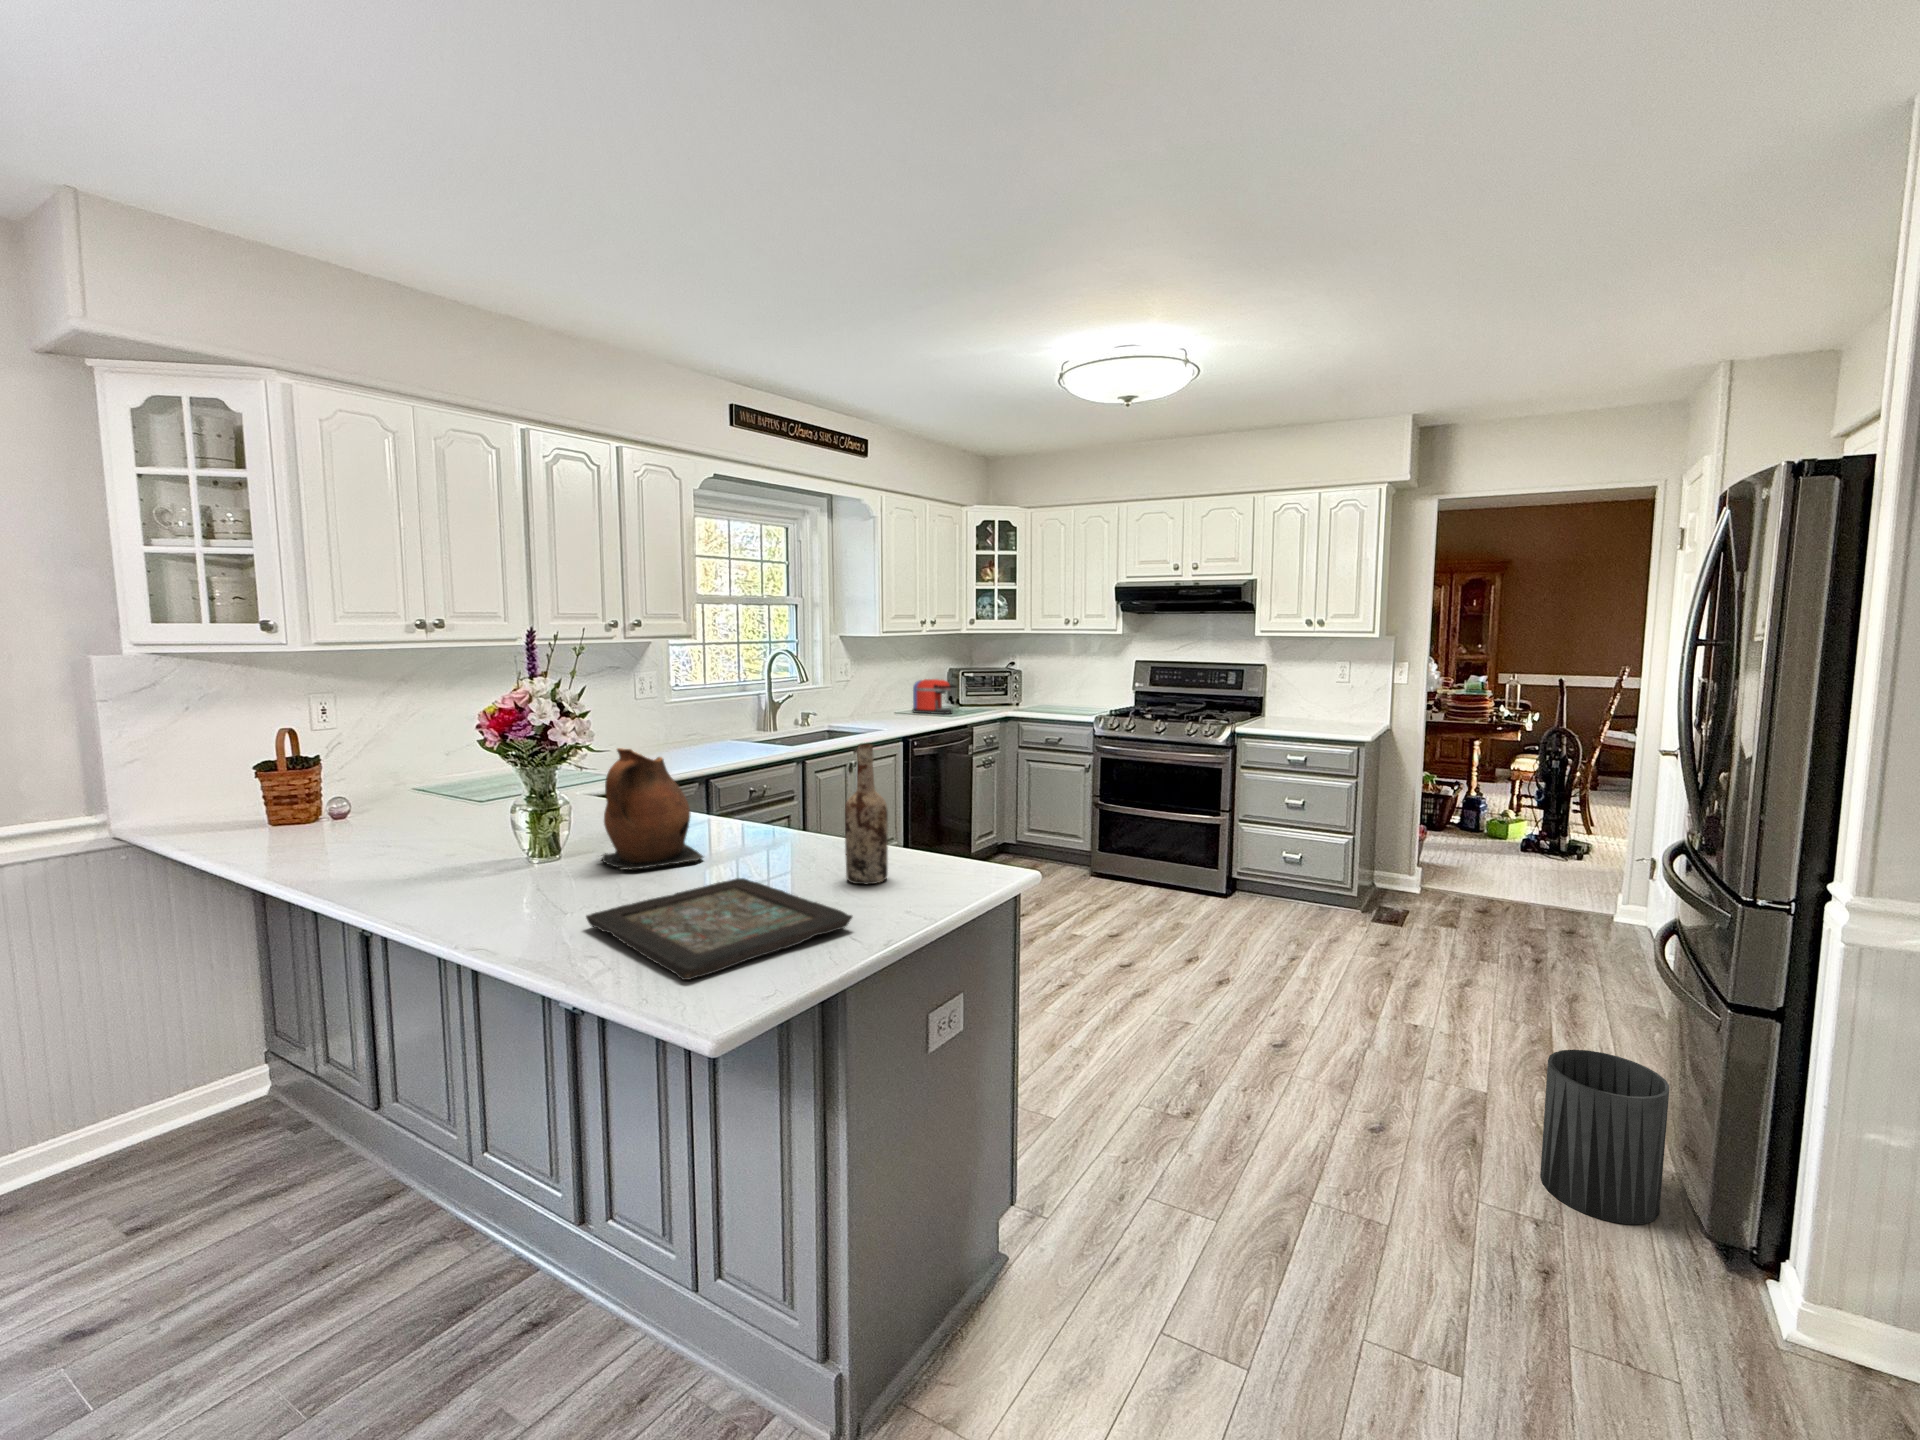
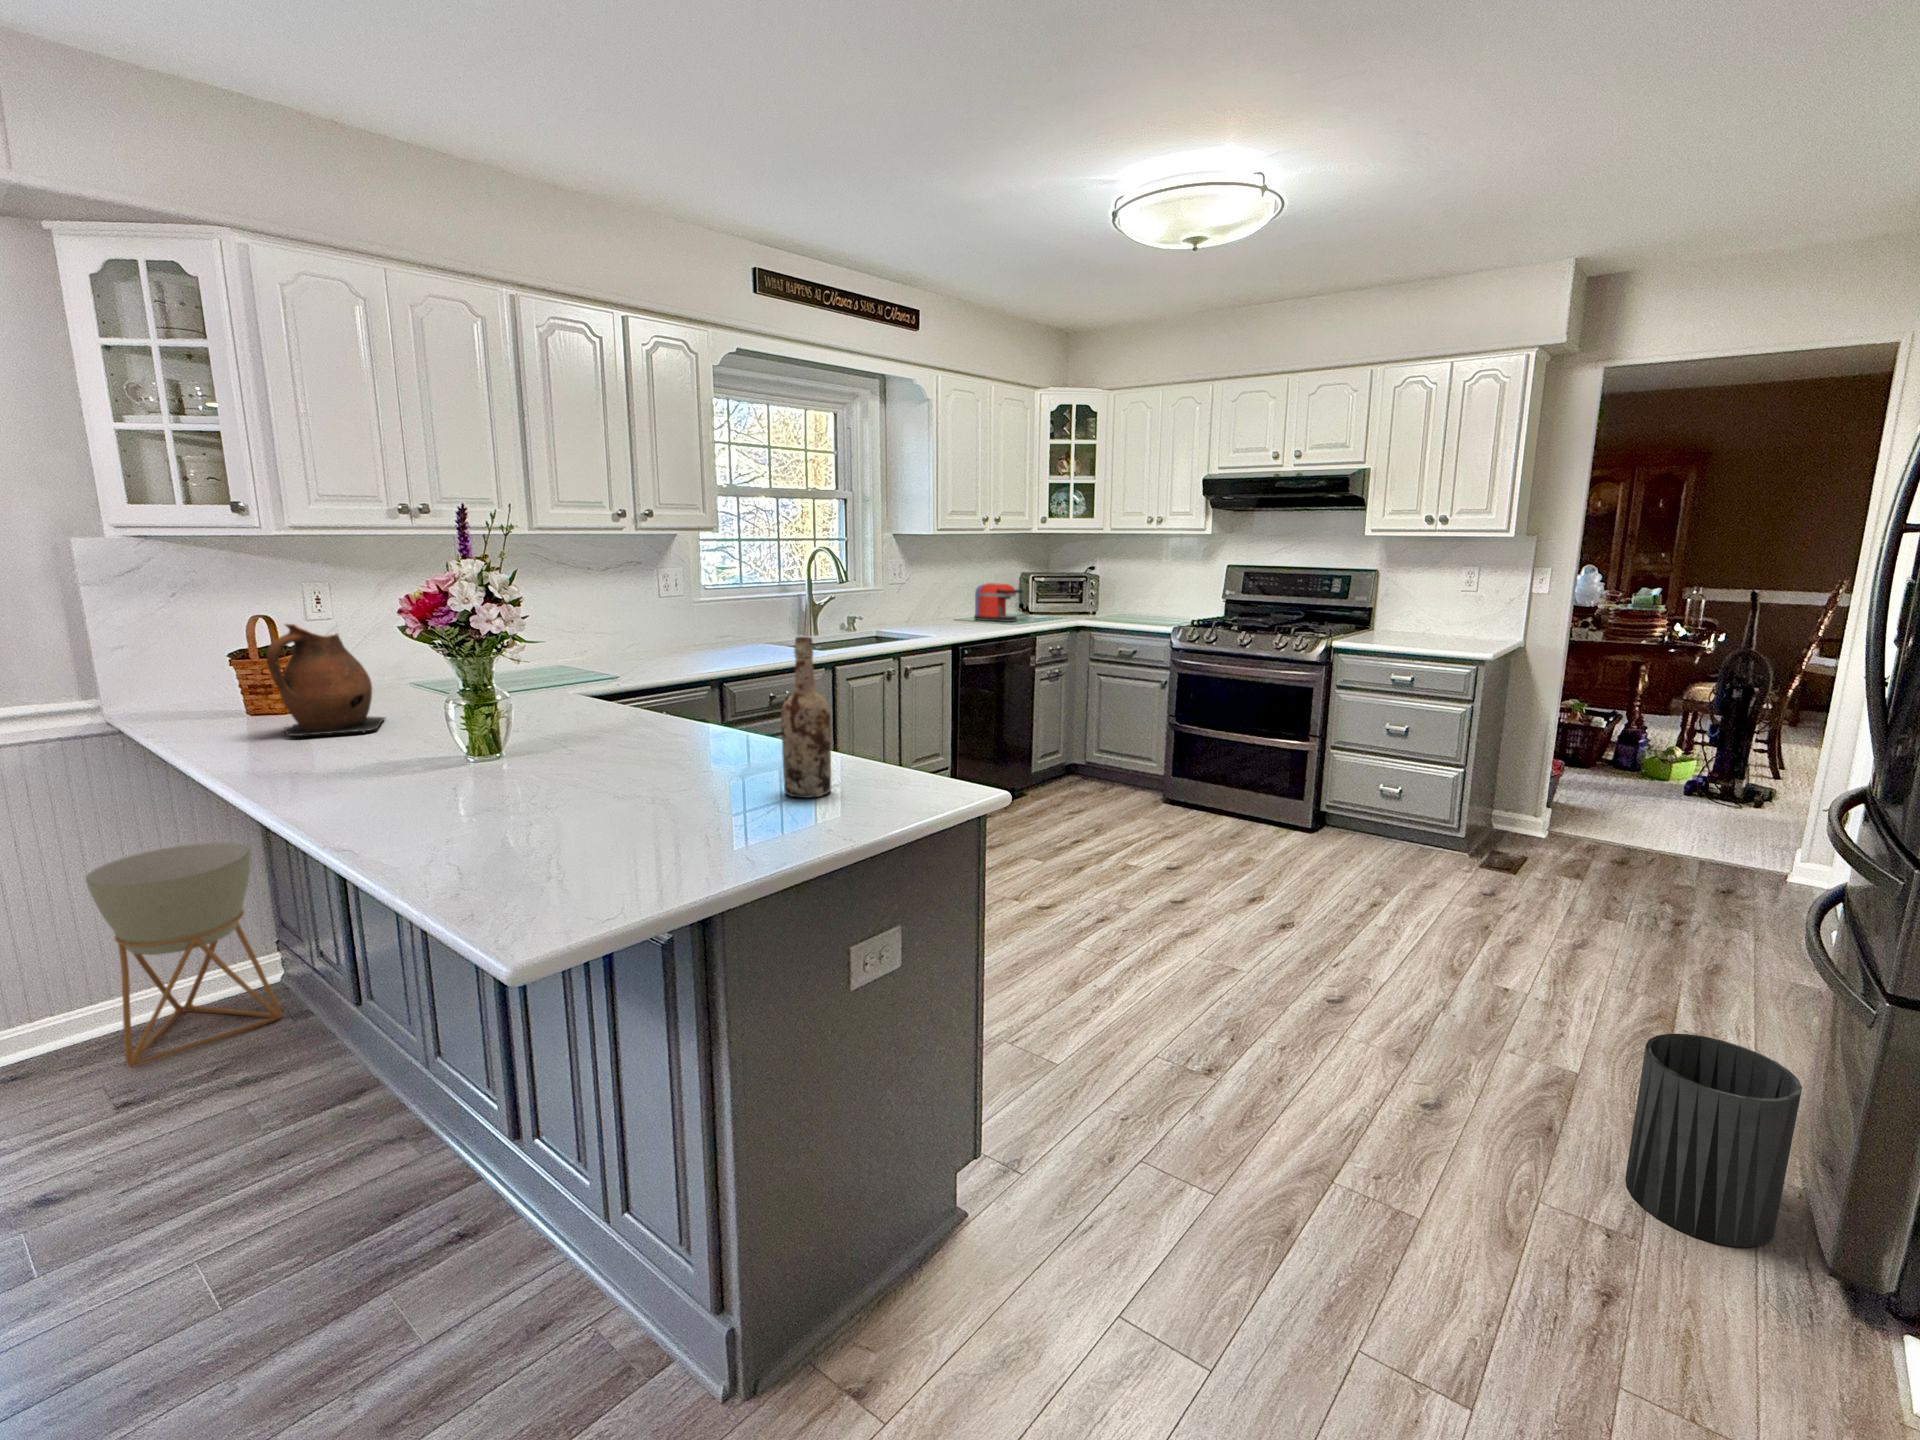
ceramic pitcher: present [601,748,703,870] -> present [266,624,385,736]
decorative tray: present [586,878,852,980] -> none [470,785,753,894]
planter: none [90,954,283,1191] -> present [86,843,282,1067]

